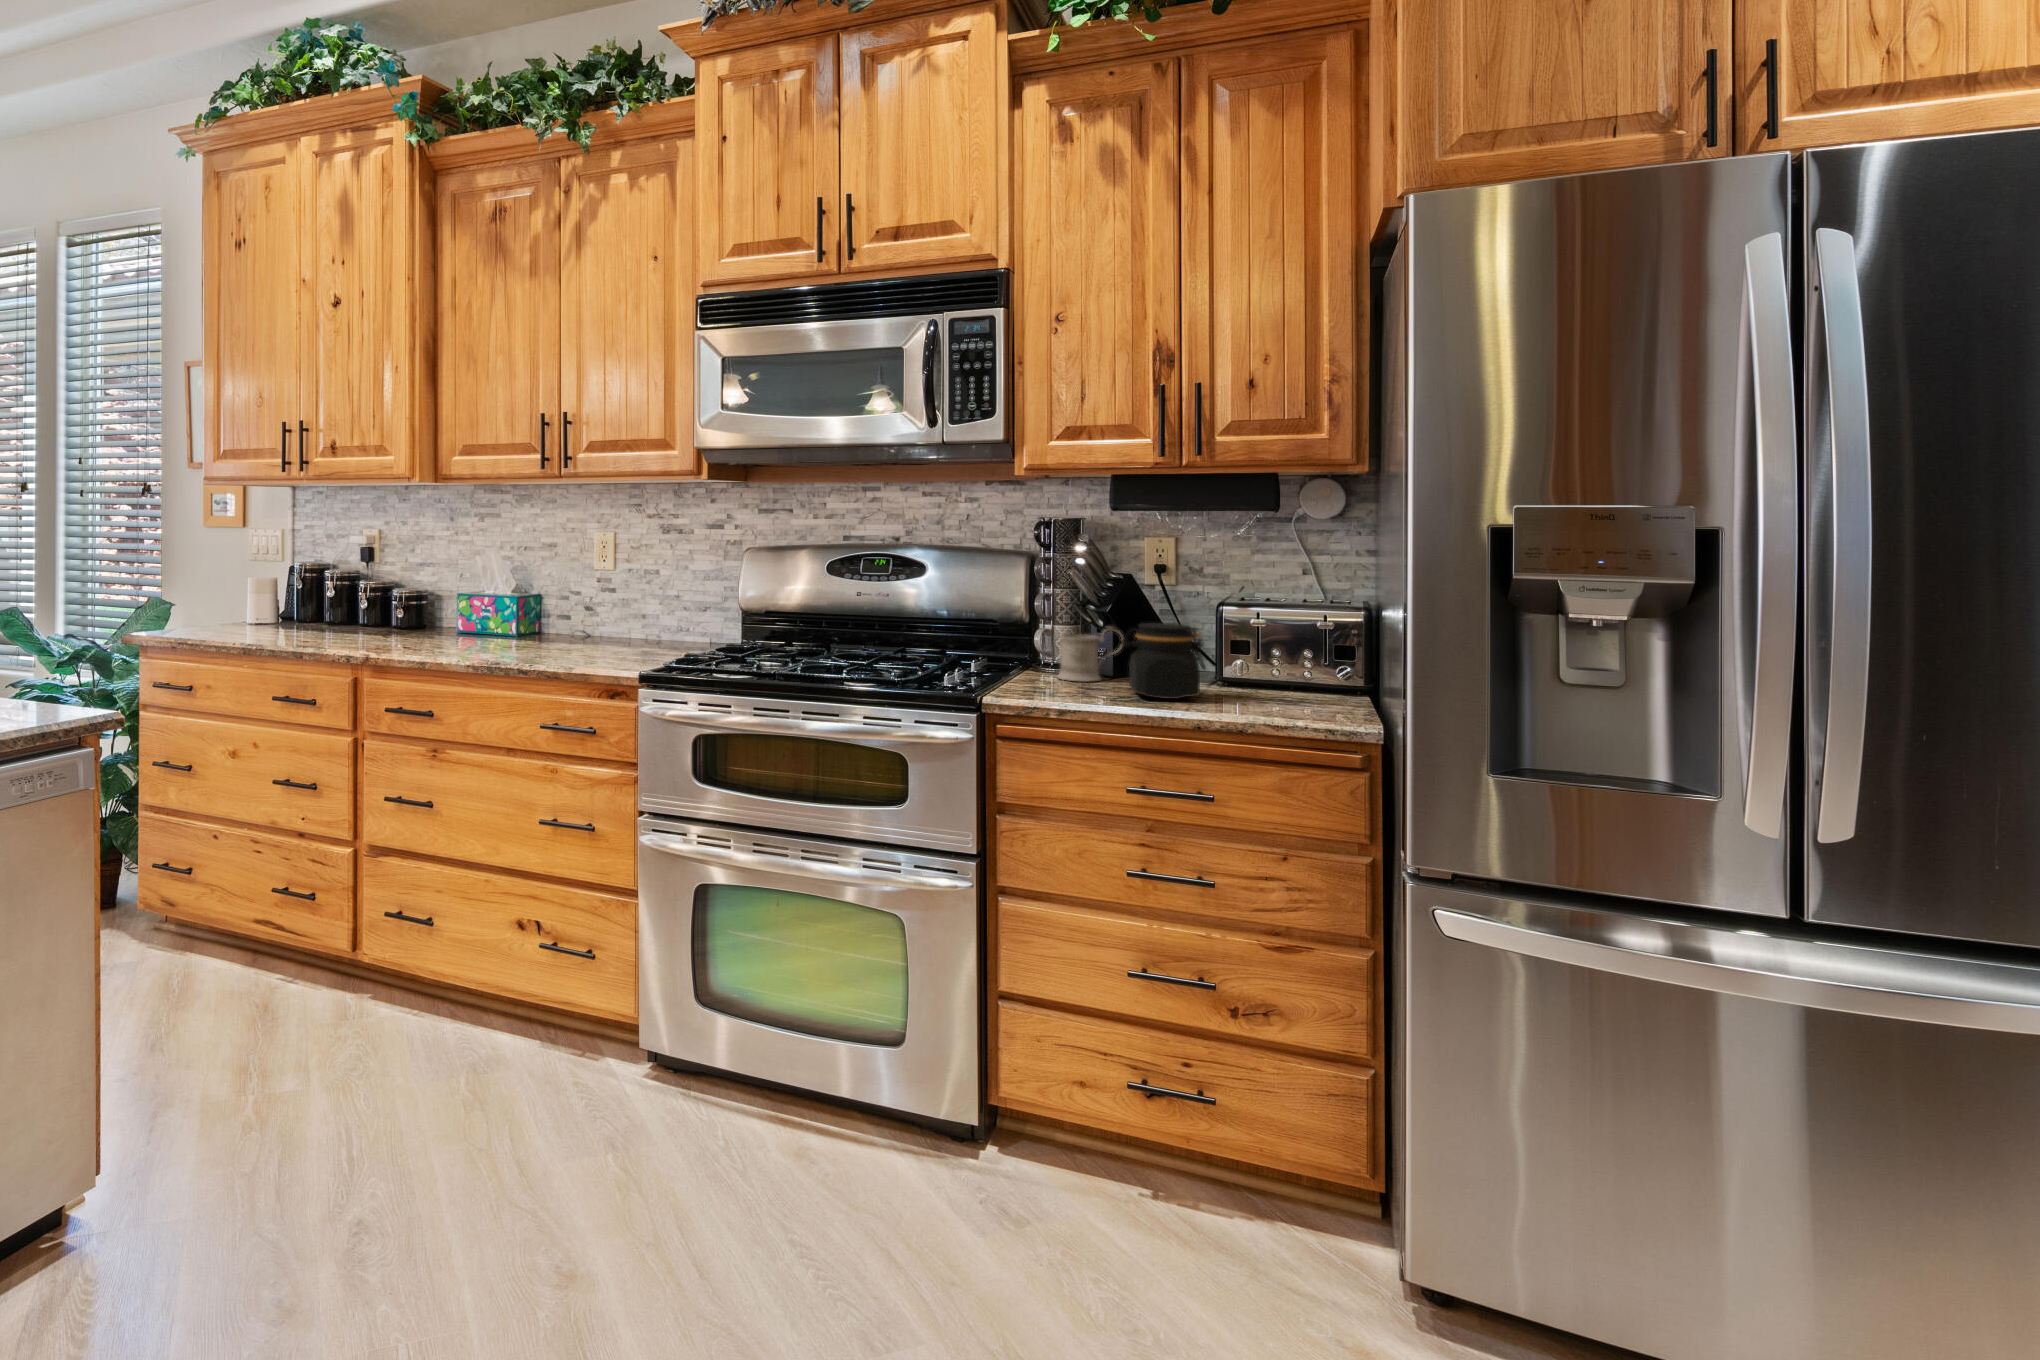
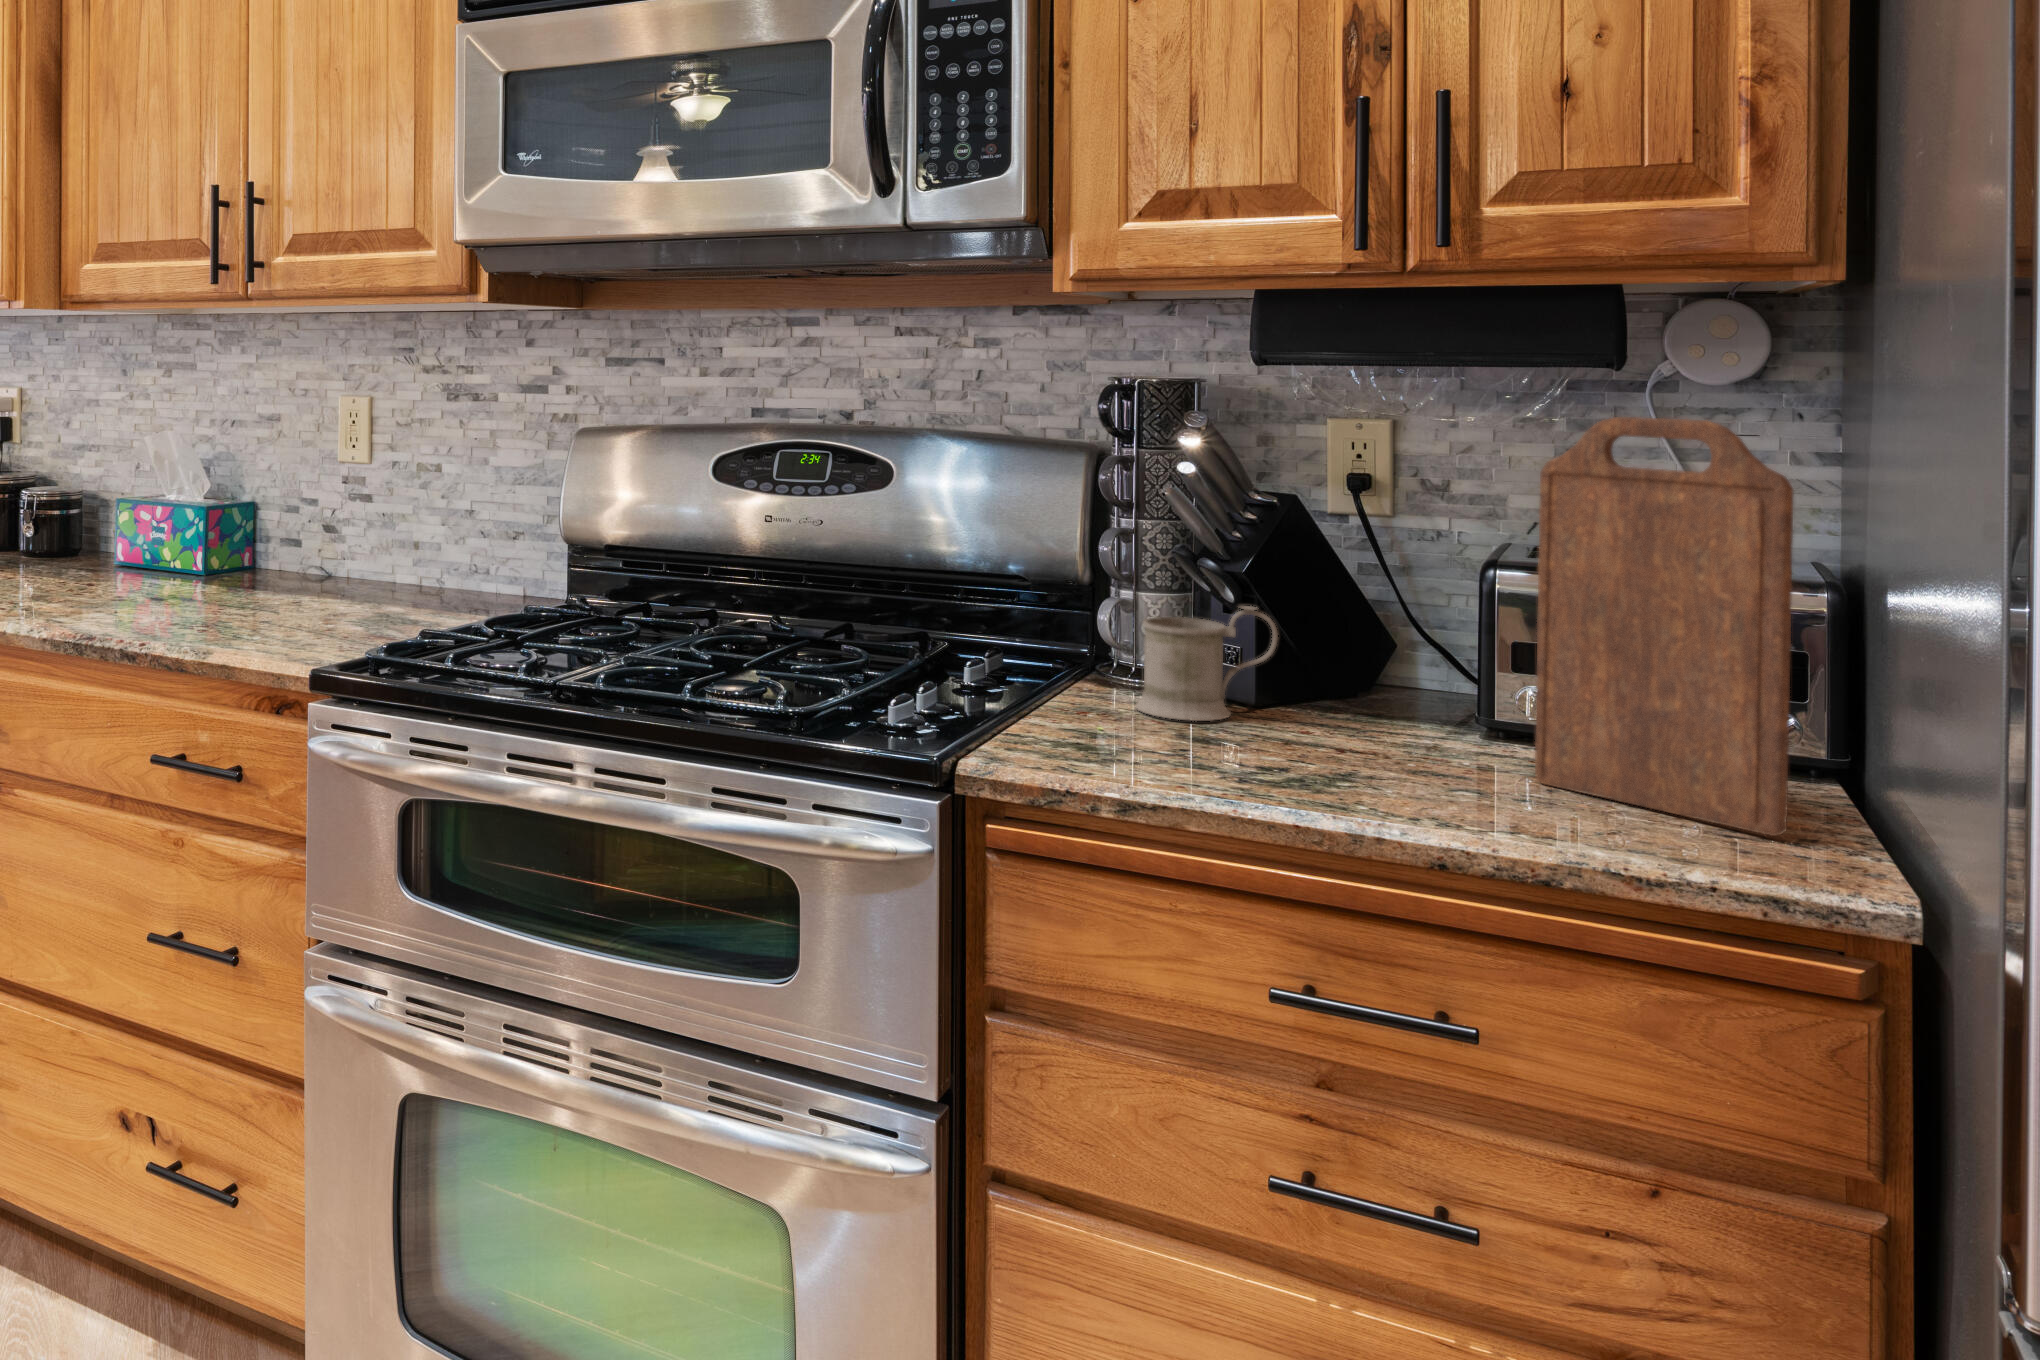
cutting board: none [1239,532,1344,712] -> present [1535,417,1793,836]
jar: present [1121,623,1206,699] -> none [1266,607,1459,780]

